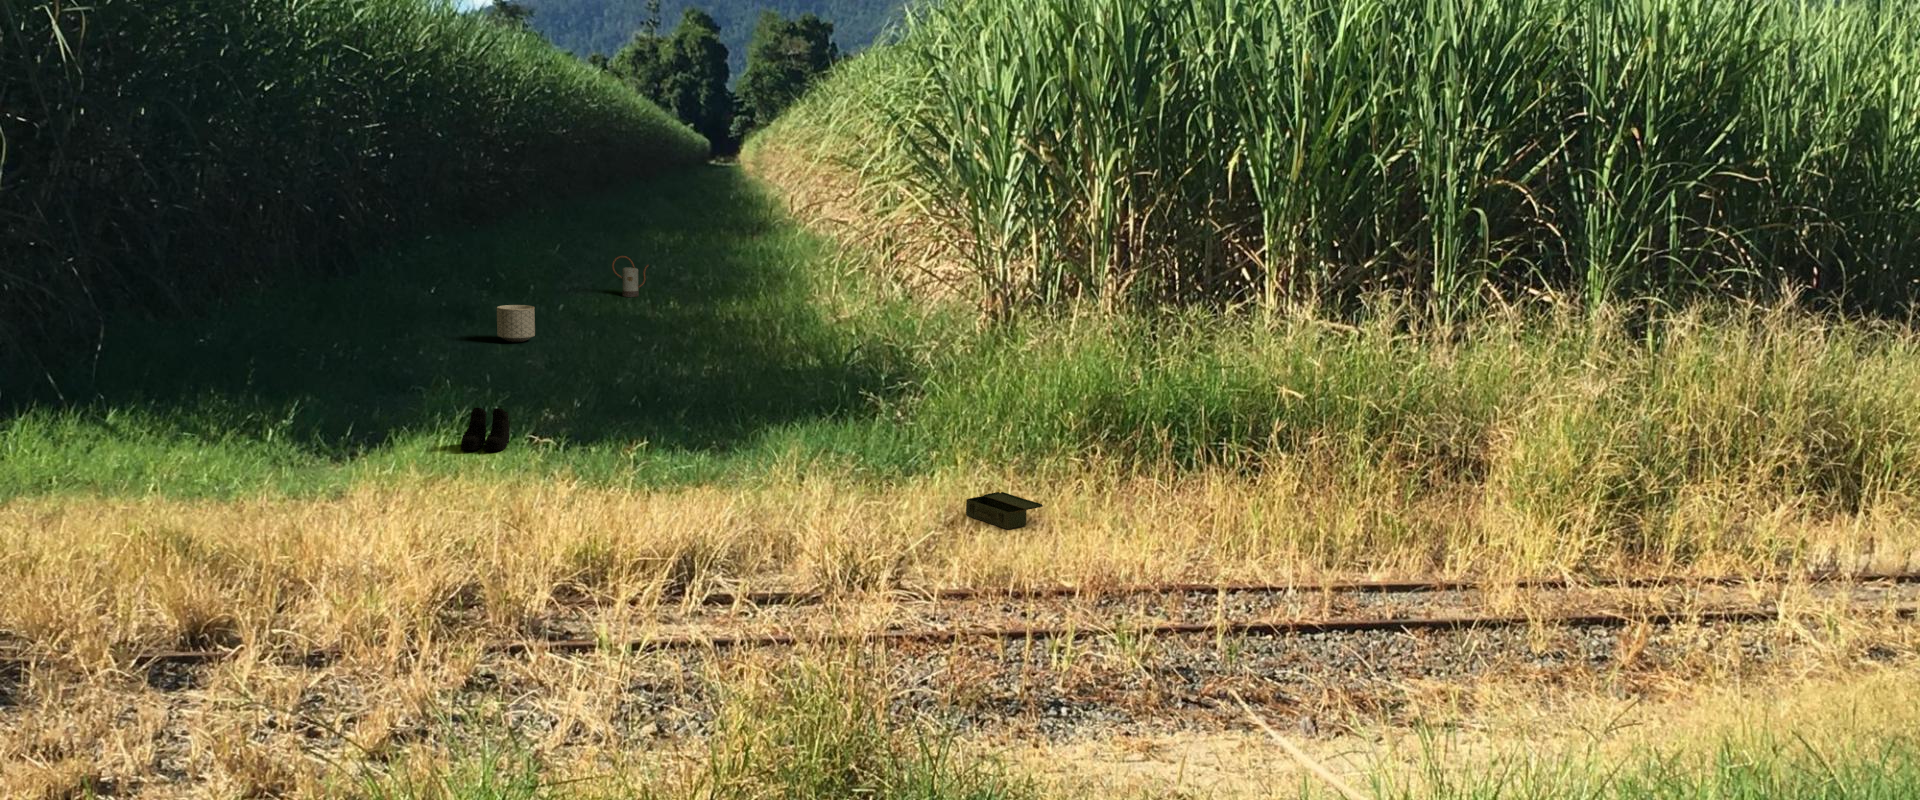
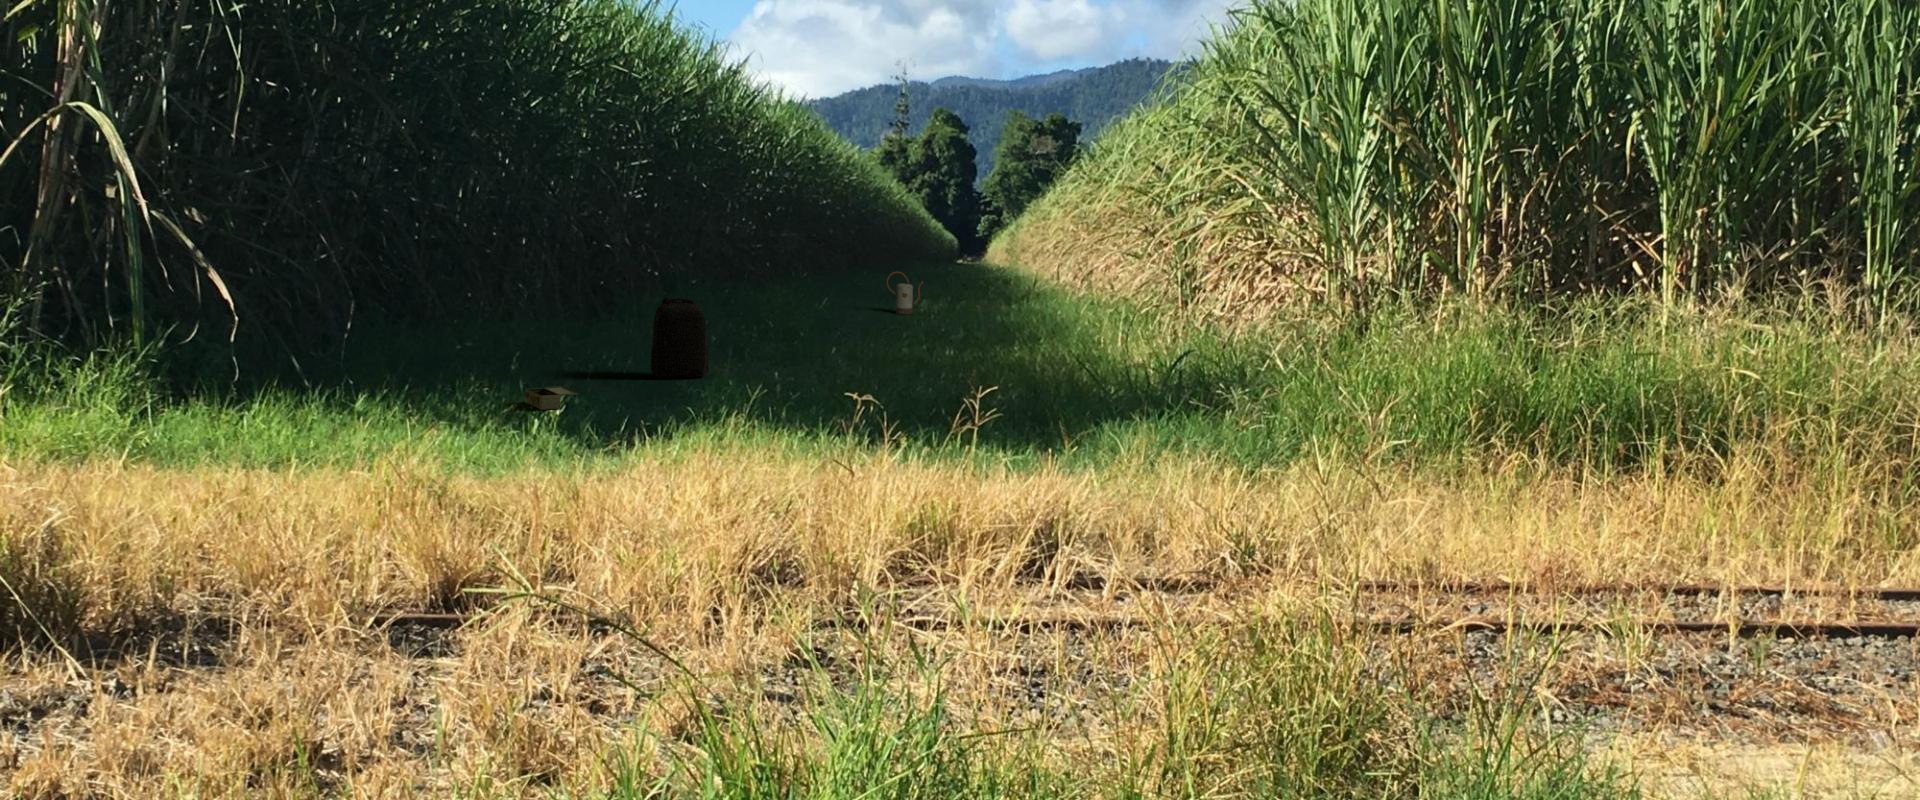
backpack: none [347,303,407,381] -> present [650,298,709,378]
planter: present [497,305,535,342] -> none [787,311,825,349]
boots: present [461,408,510,451] -> none [788,394,836,439]
toolbox: present [966,492,1043,529] -> present [525,386,579,410]

